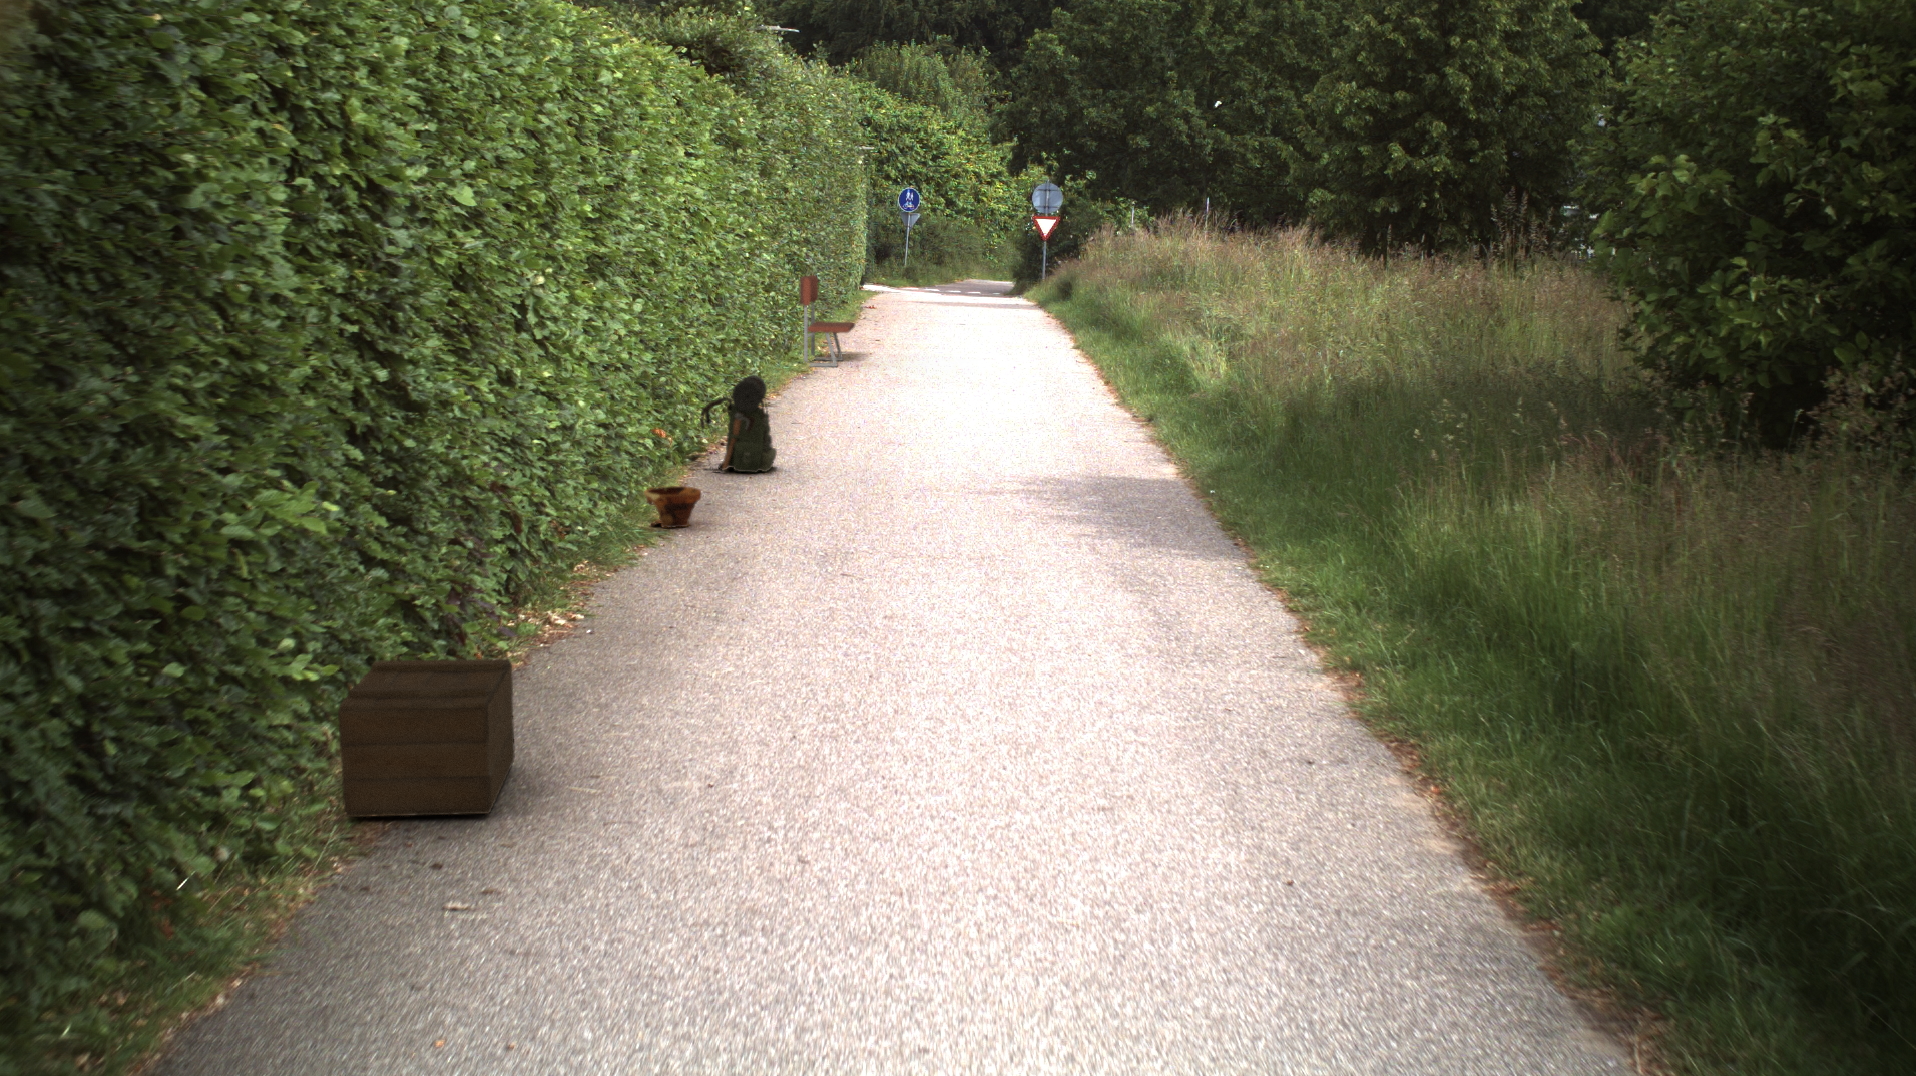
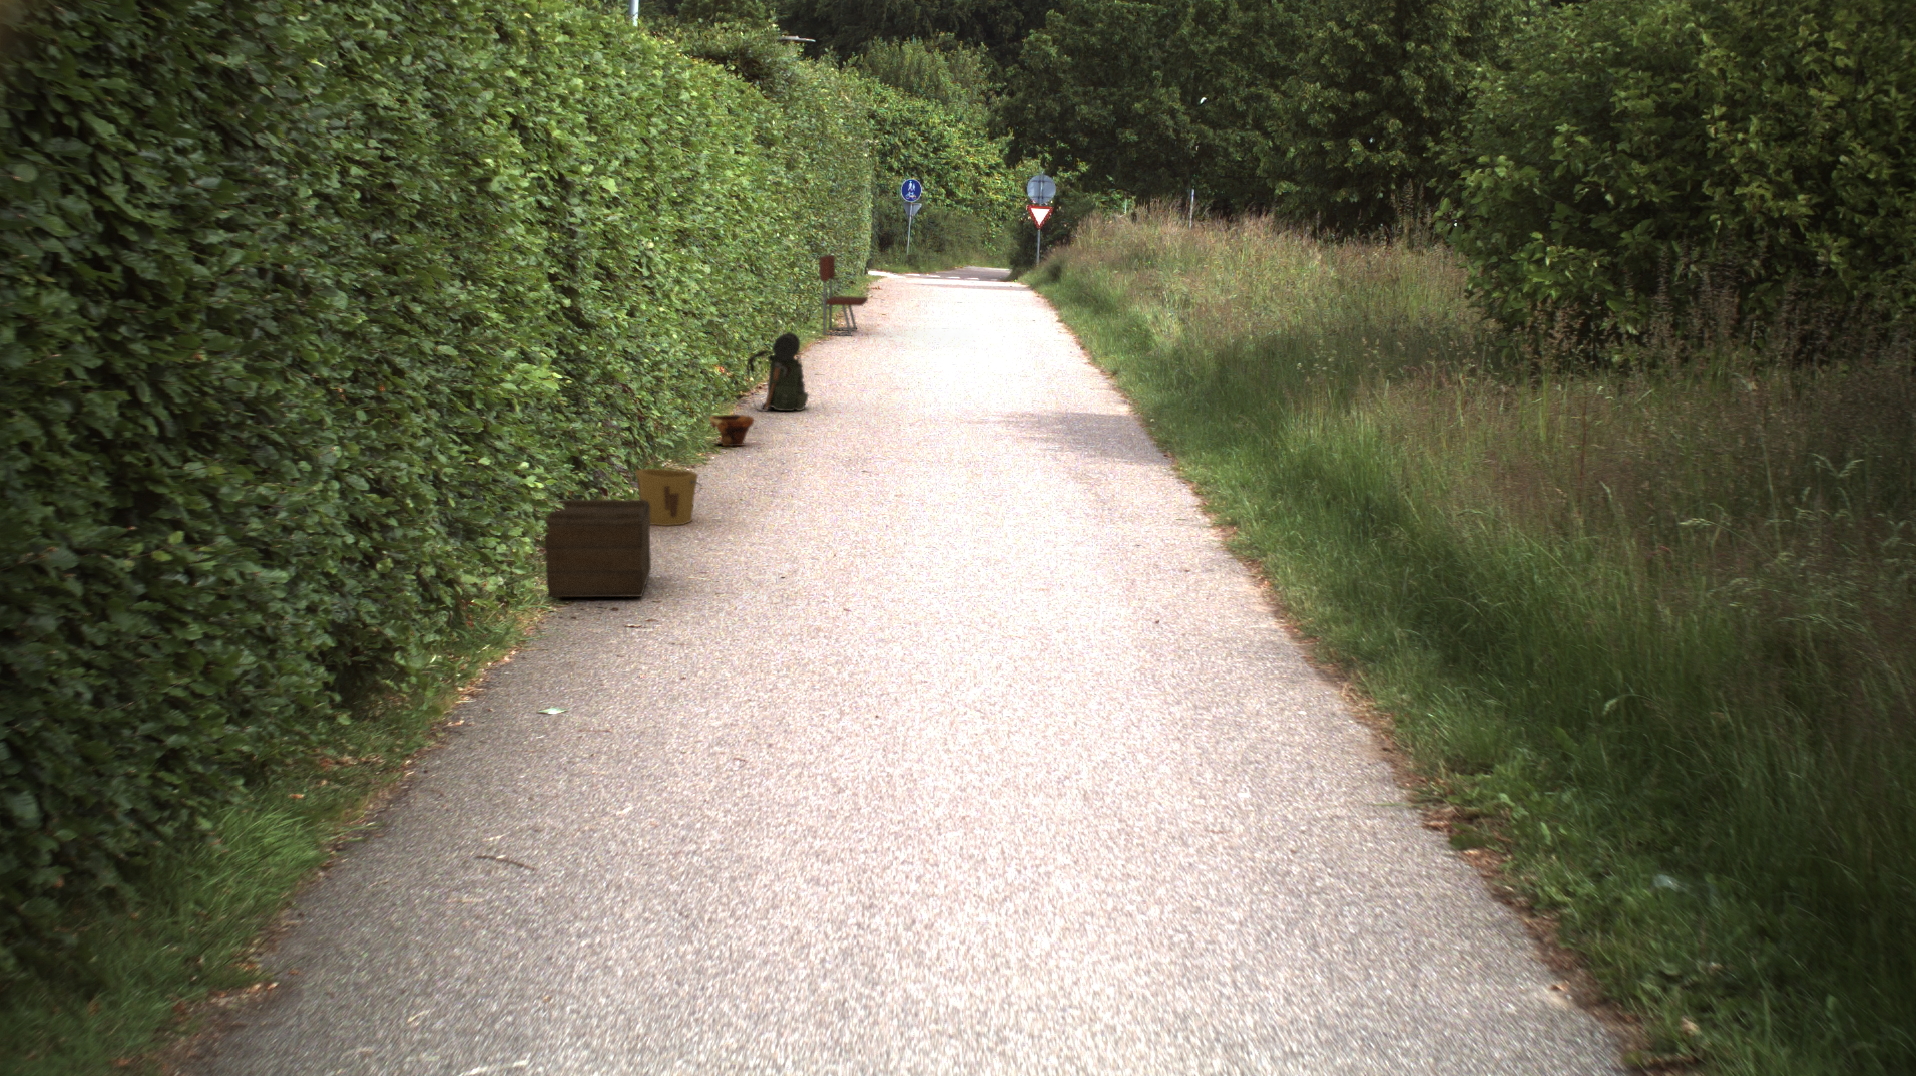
bucket: none [518,584,609,666] -> present [636,468,700,526]

